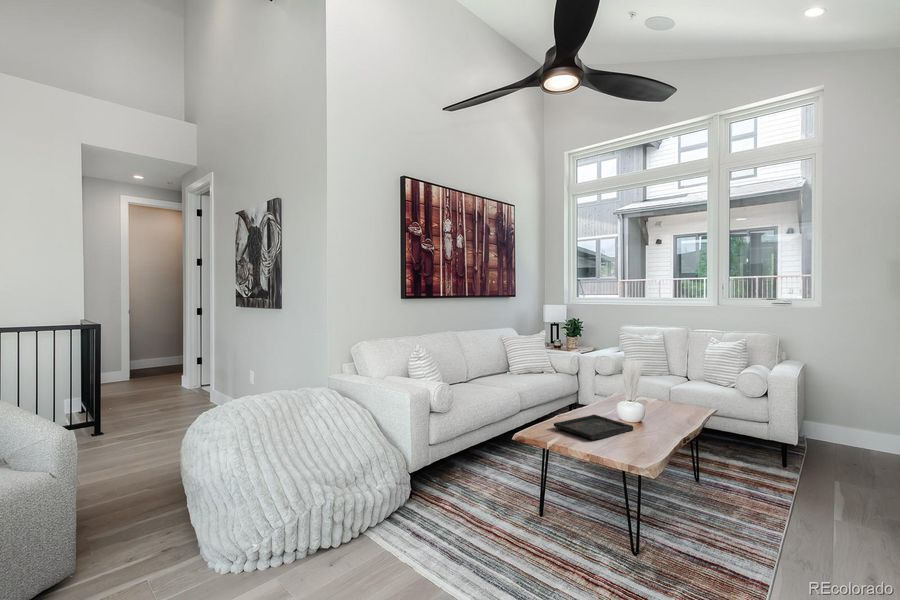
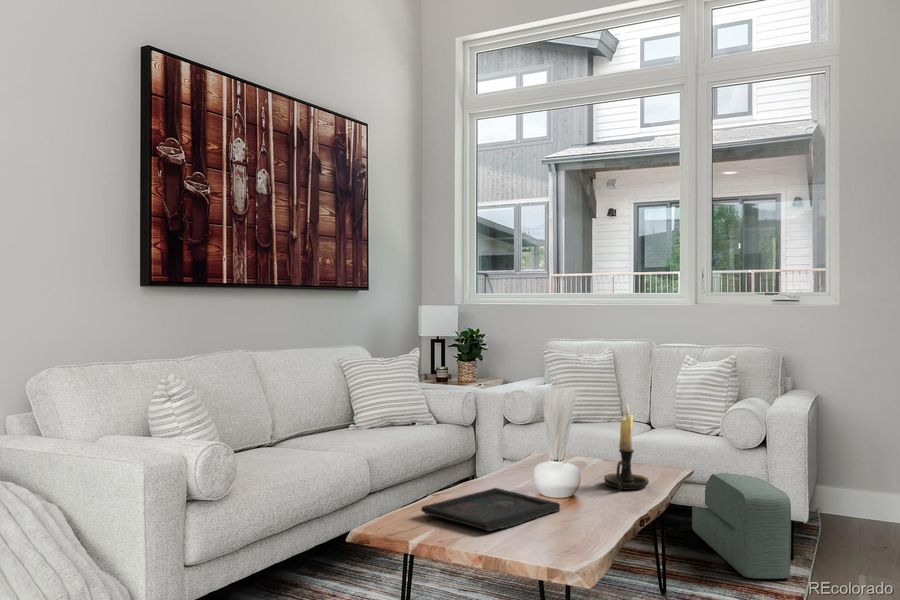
candle holder: none [660,369,688,420] -> present [604,404,649,490]
pouf: none [716,404,784,479] -> present [692,473,791,579]

